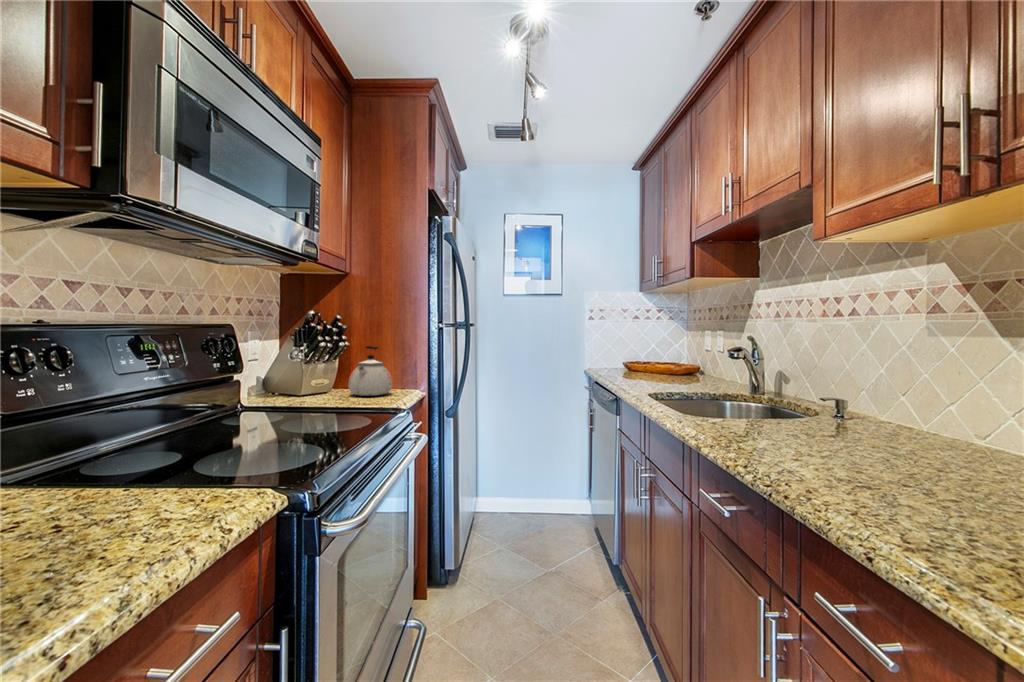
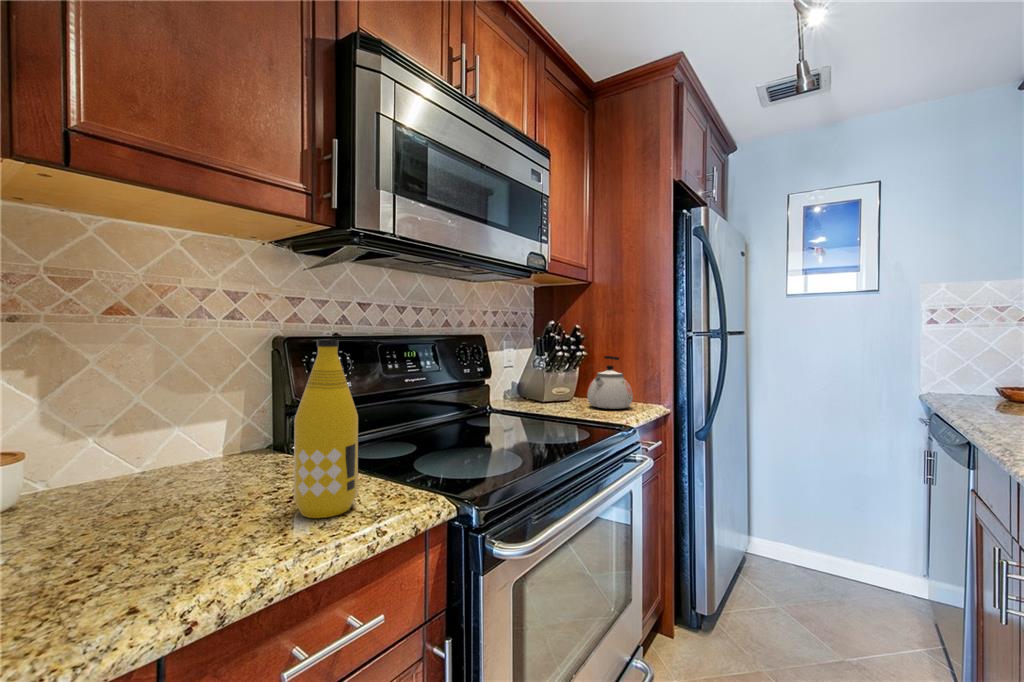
bottle: none [82,330,173,540] -> present [294,340,358,518]

